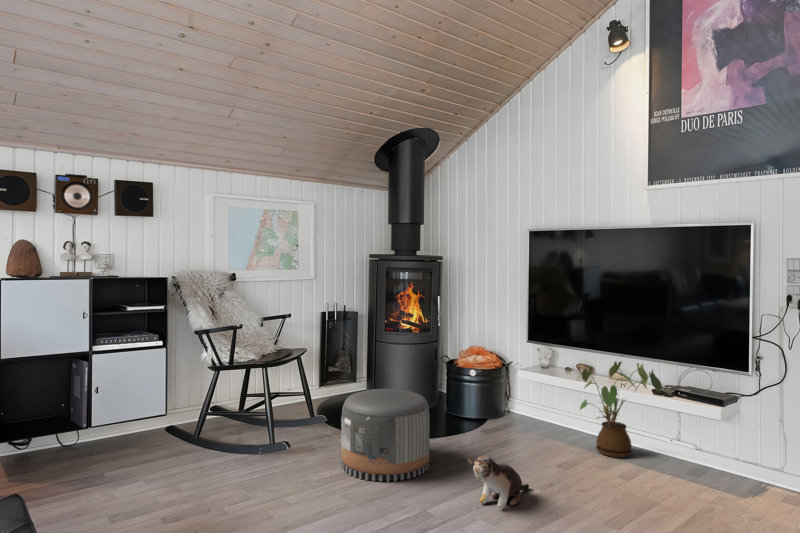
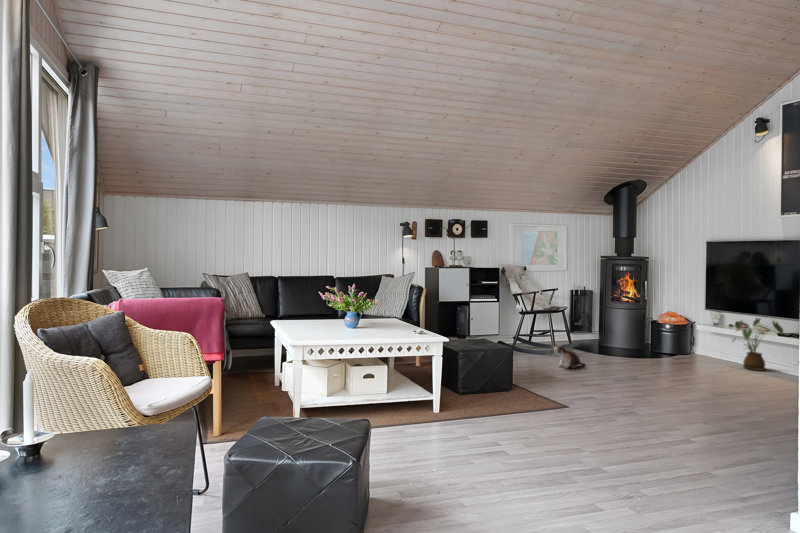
pouf: present [341,389,430,481] -> none [592,326,640,367]
plush toy: present [468,455,529,508] -> present [552,345,585,368]

